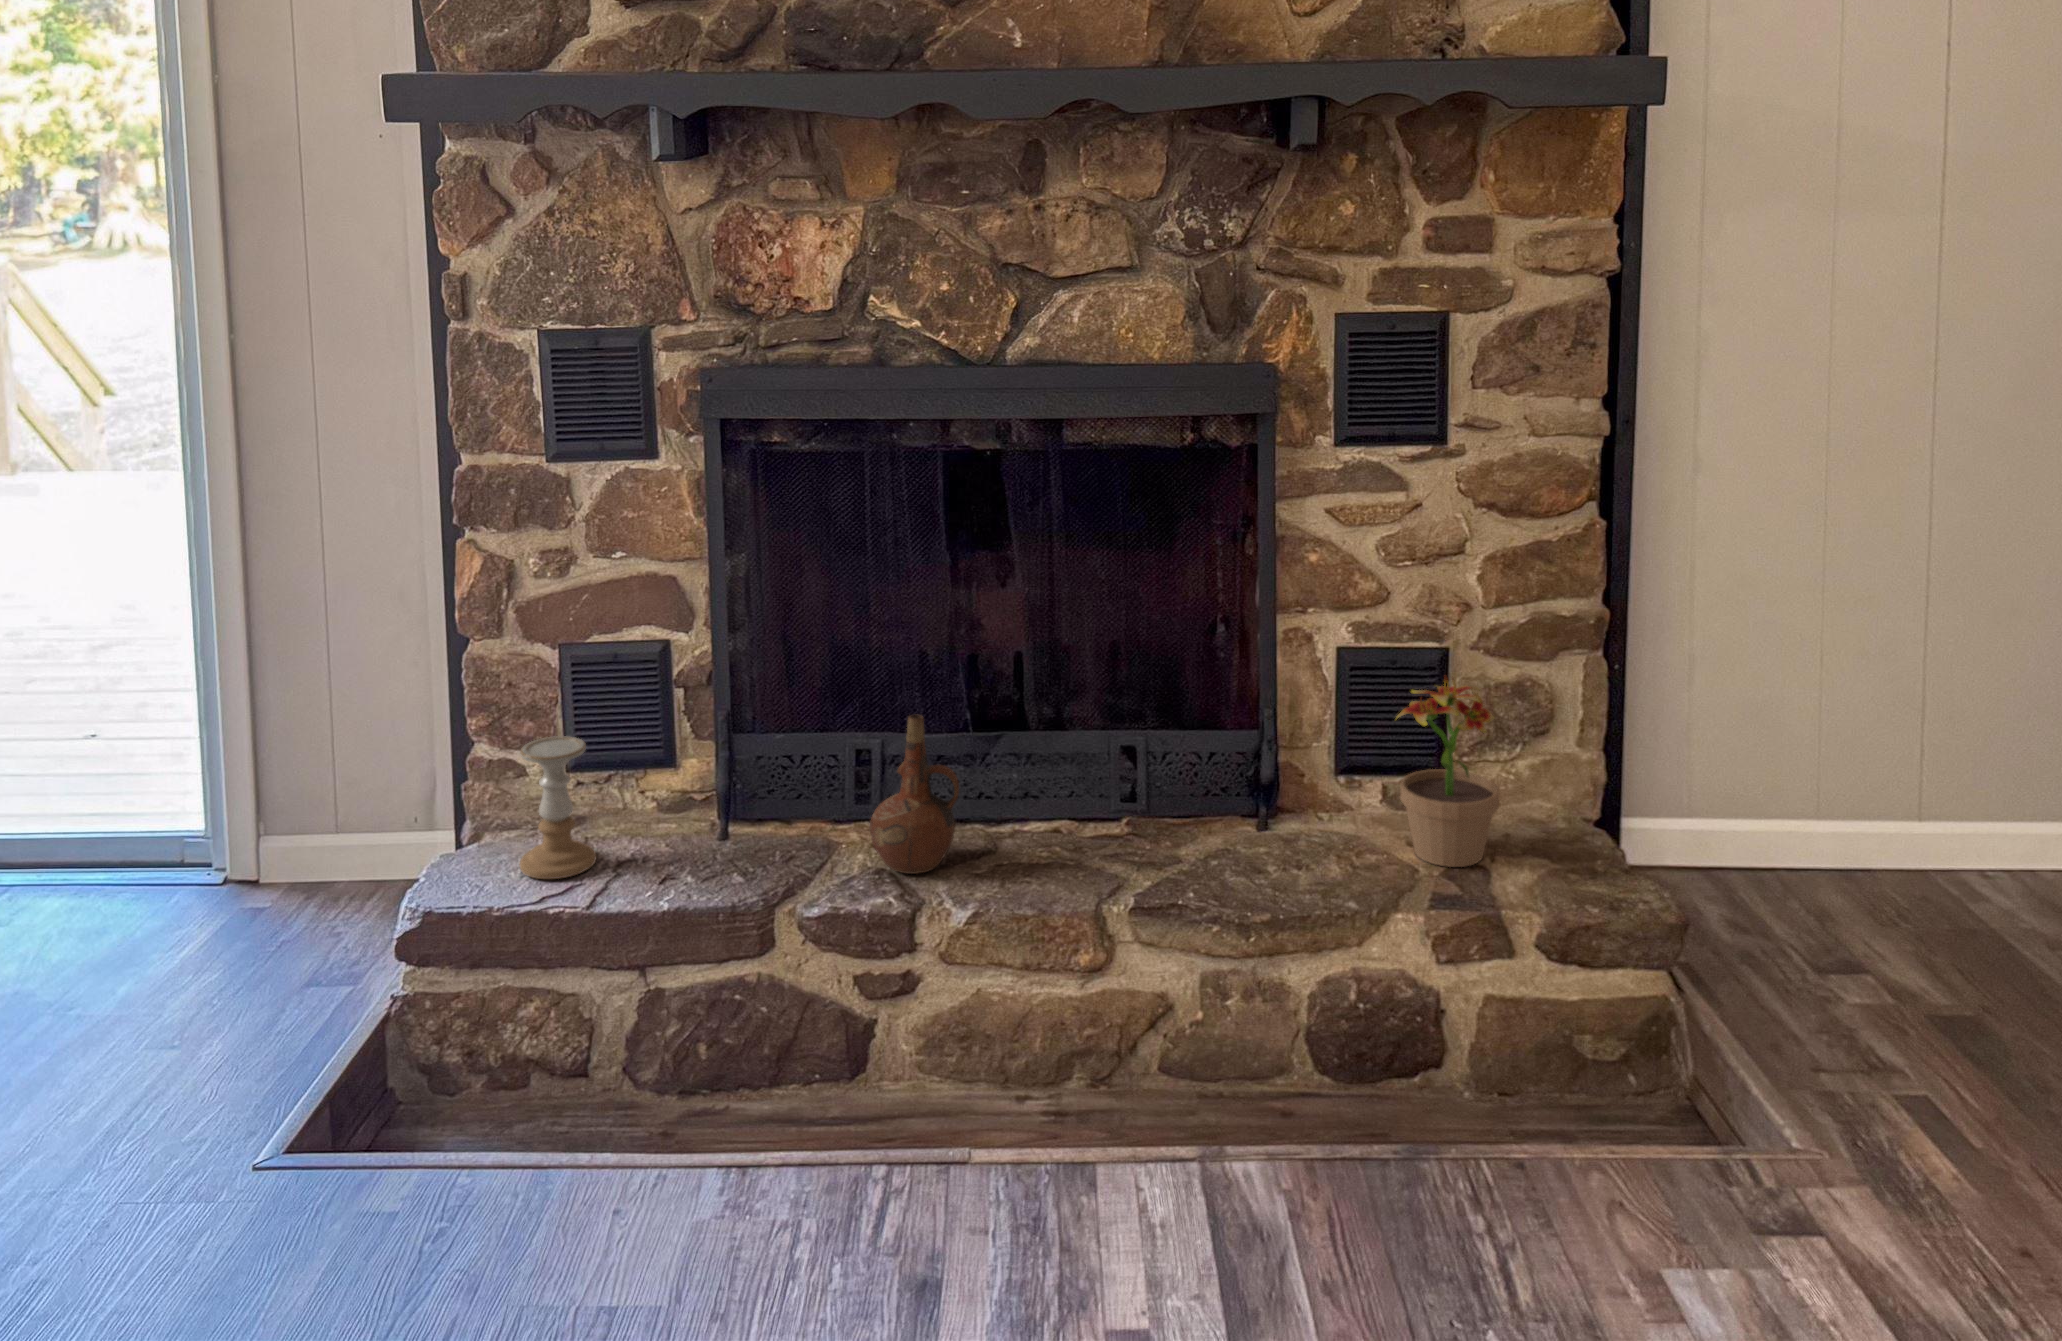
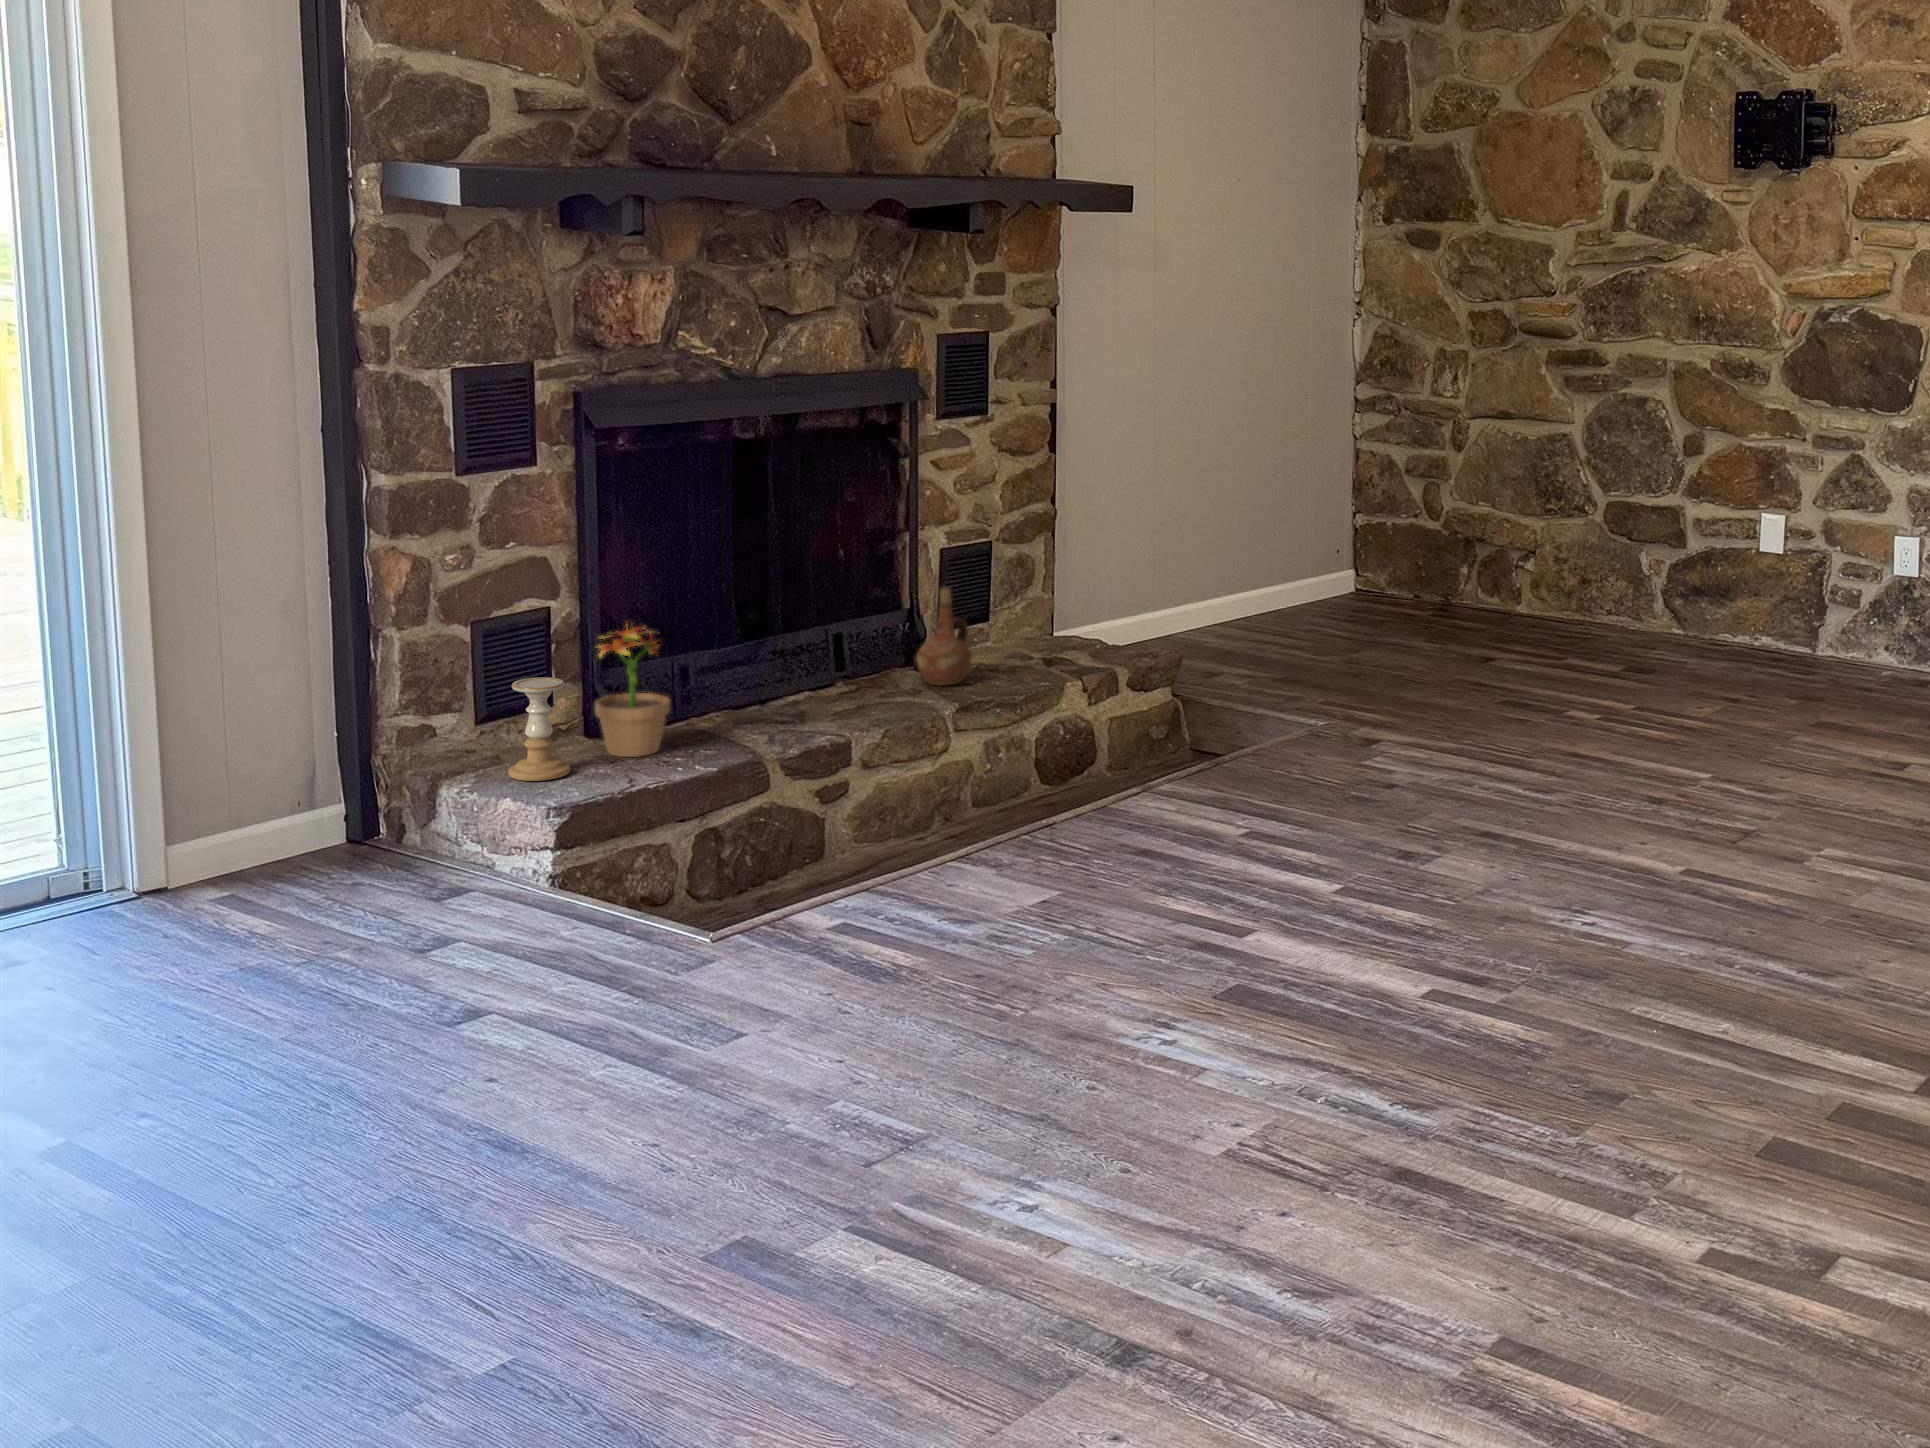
potted plant: present [1397,676,1499,867] -> present [595,623,670,757]
ceramic pitcher: present [870,715,959,874] -> present [917,587,972,685]

